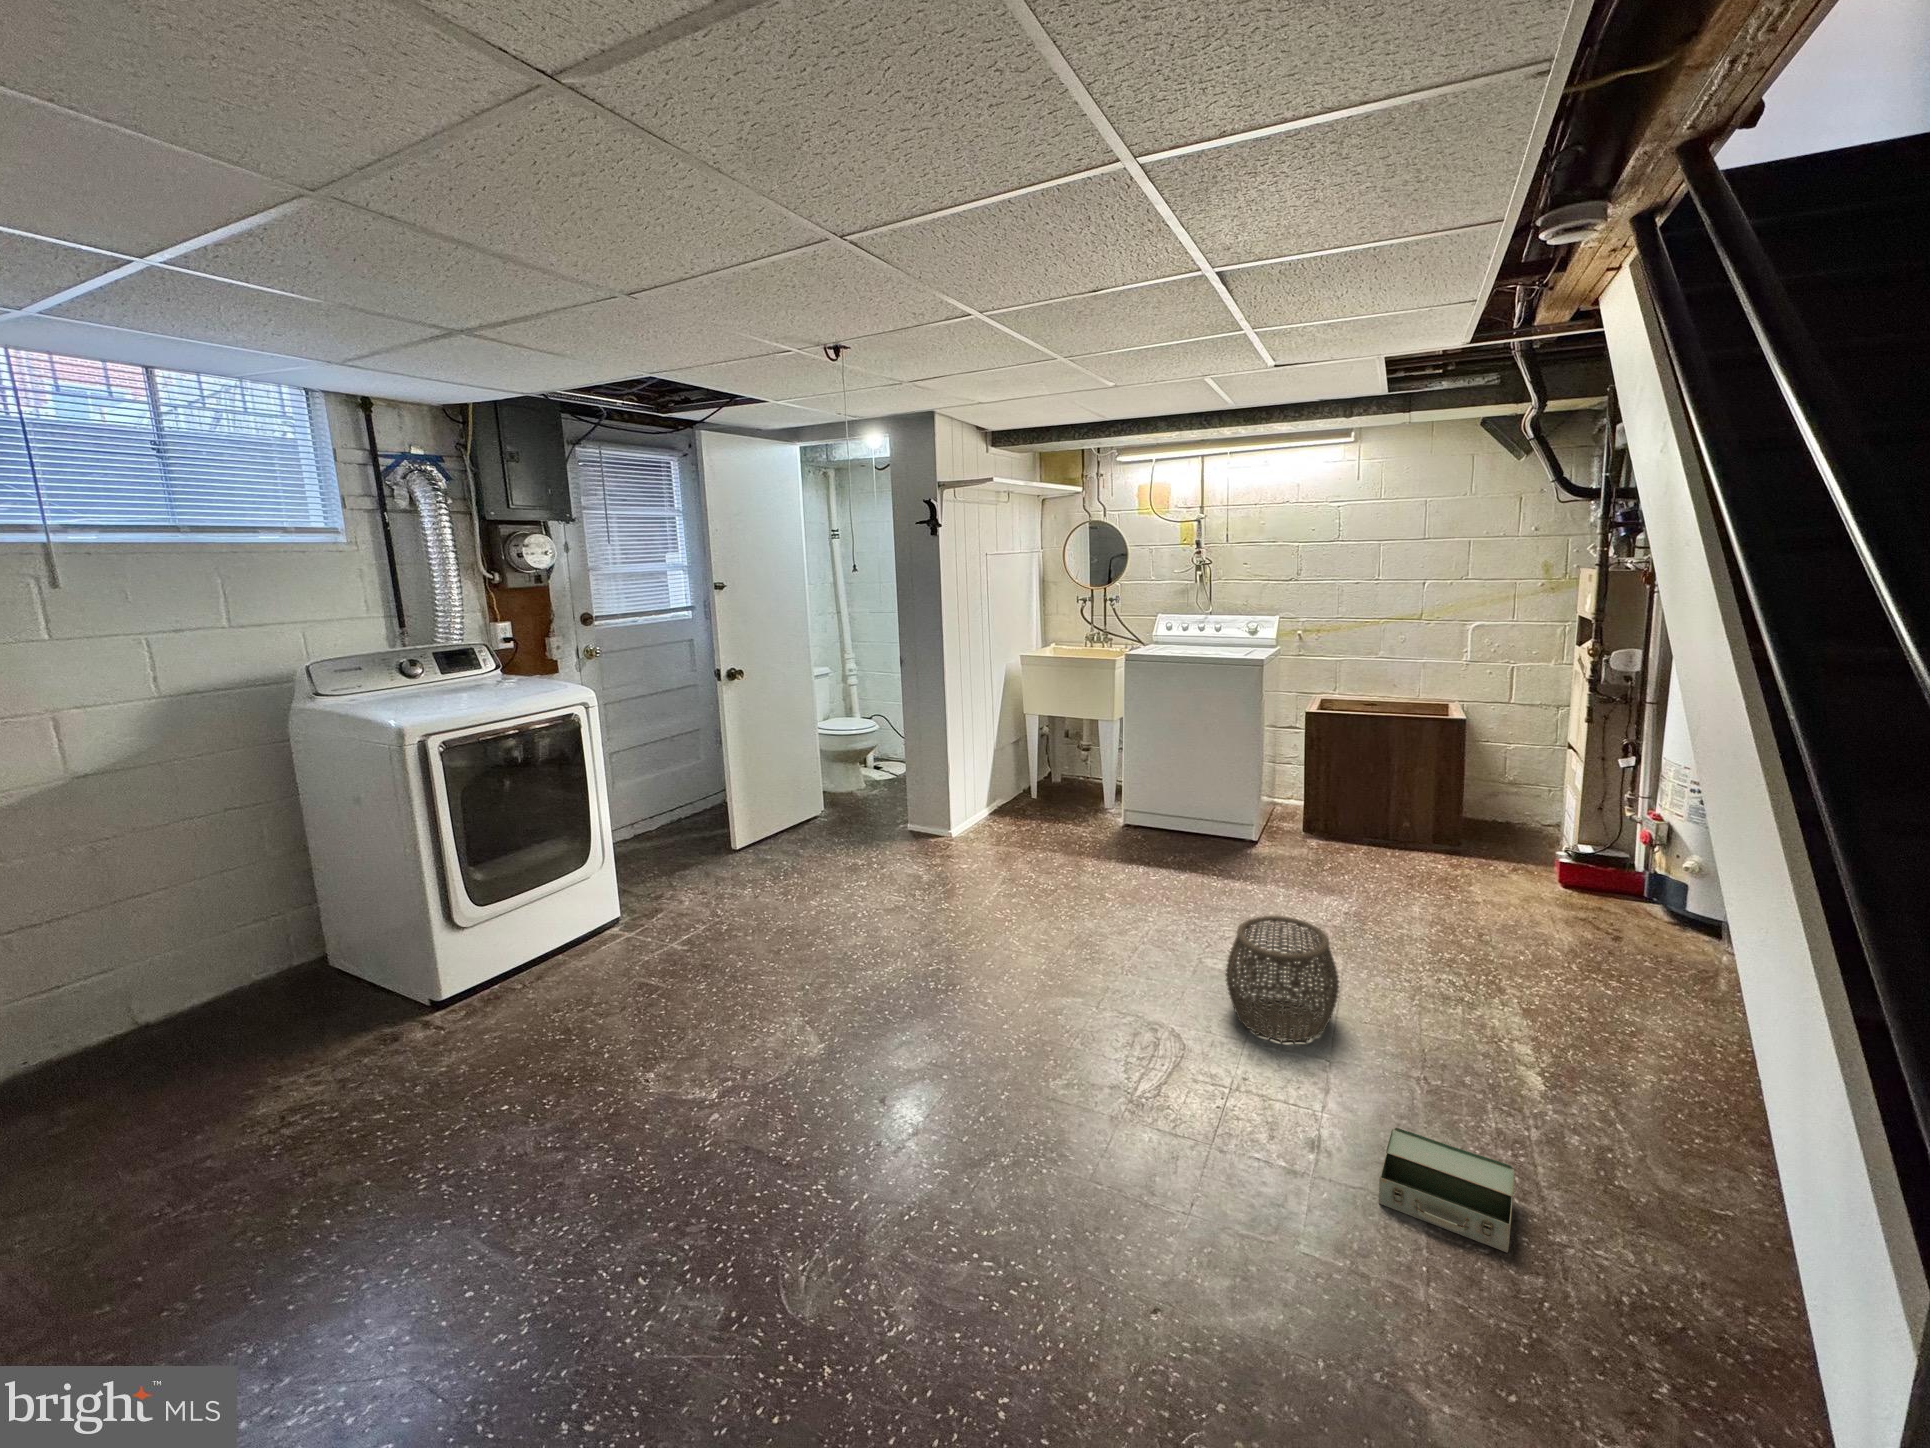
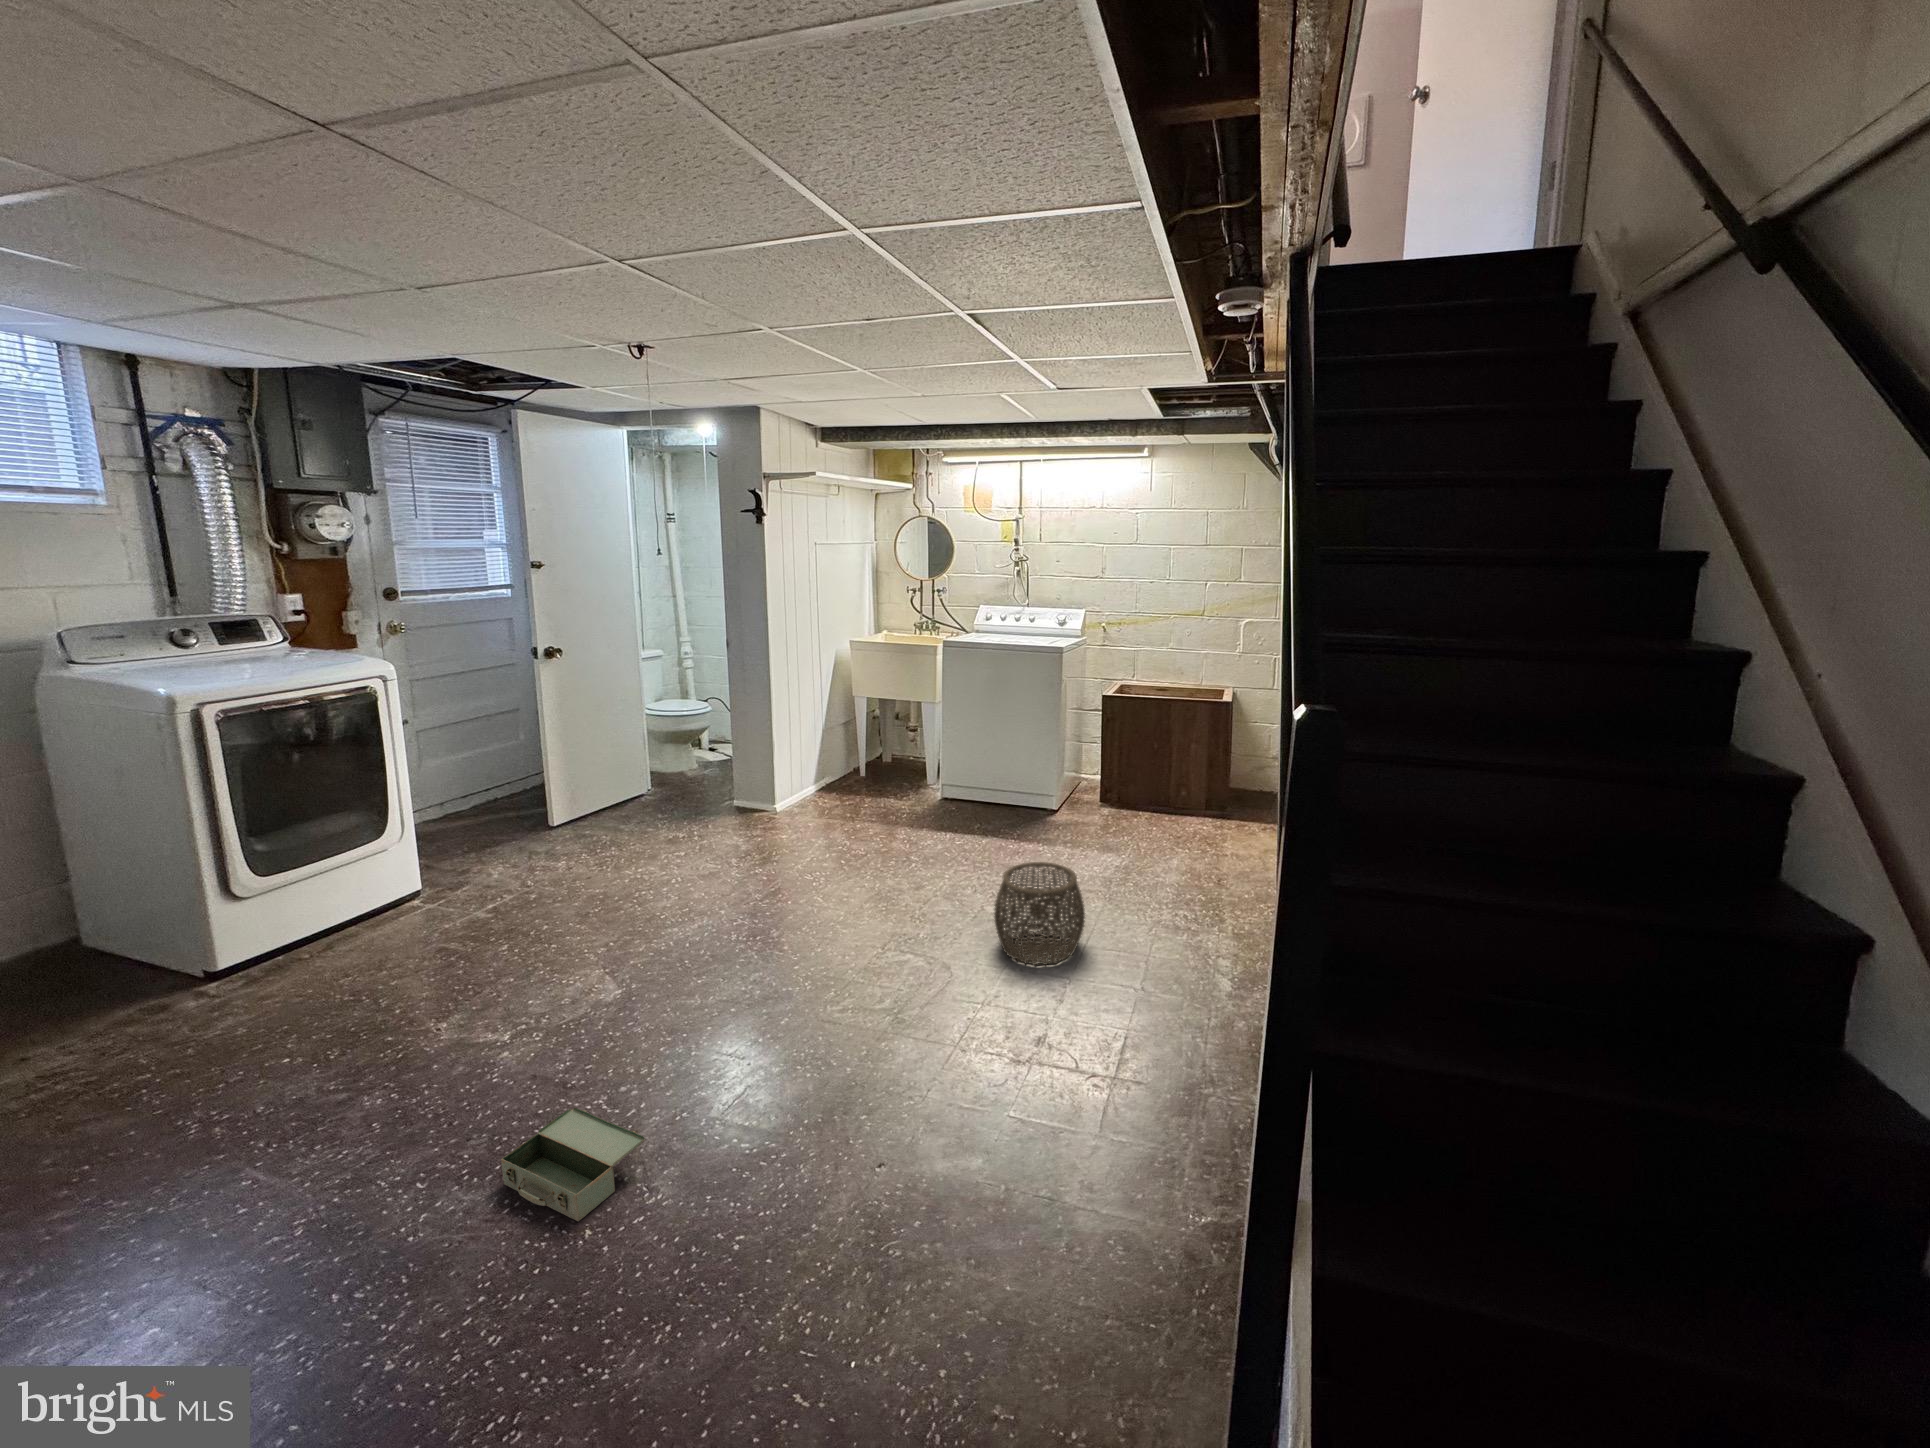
toolbox: present [1379,1128,1515,1253] -> present [501,1108,645,1221]

